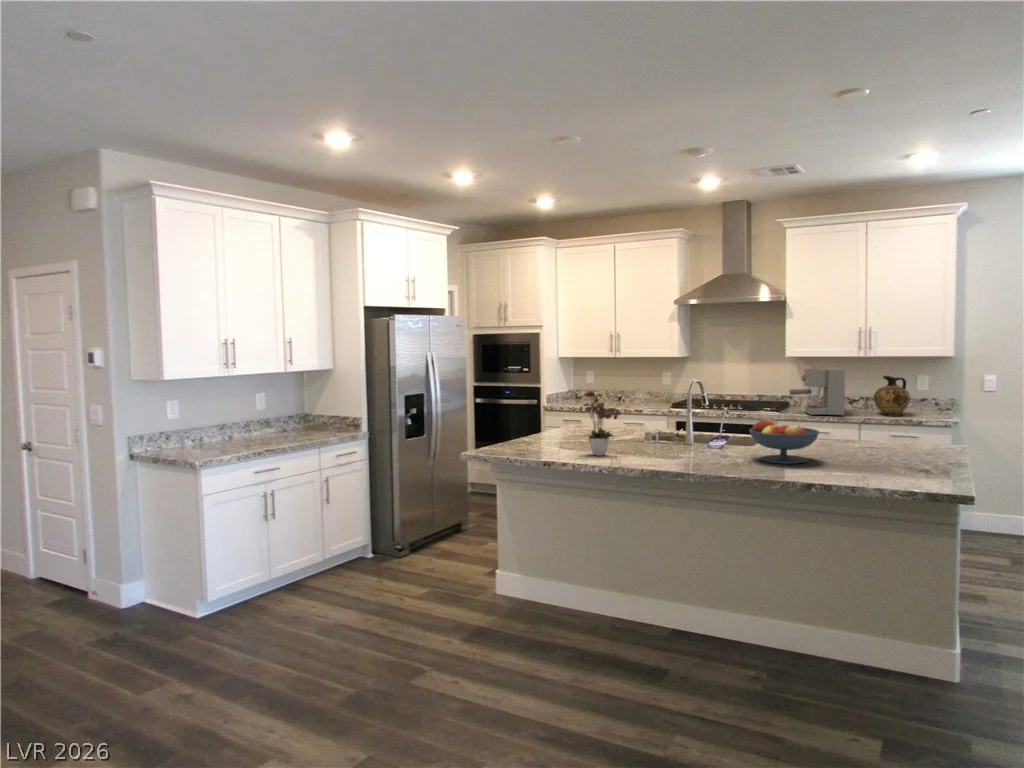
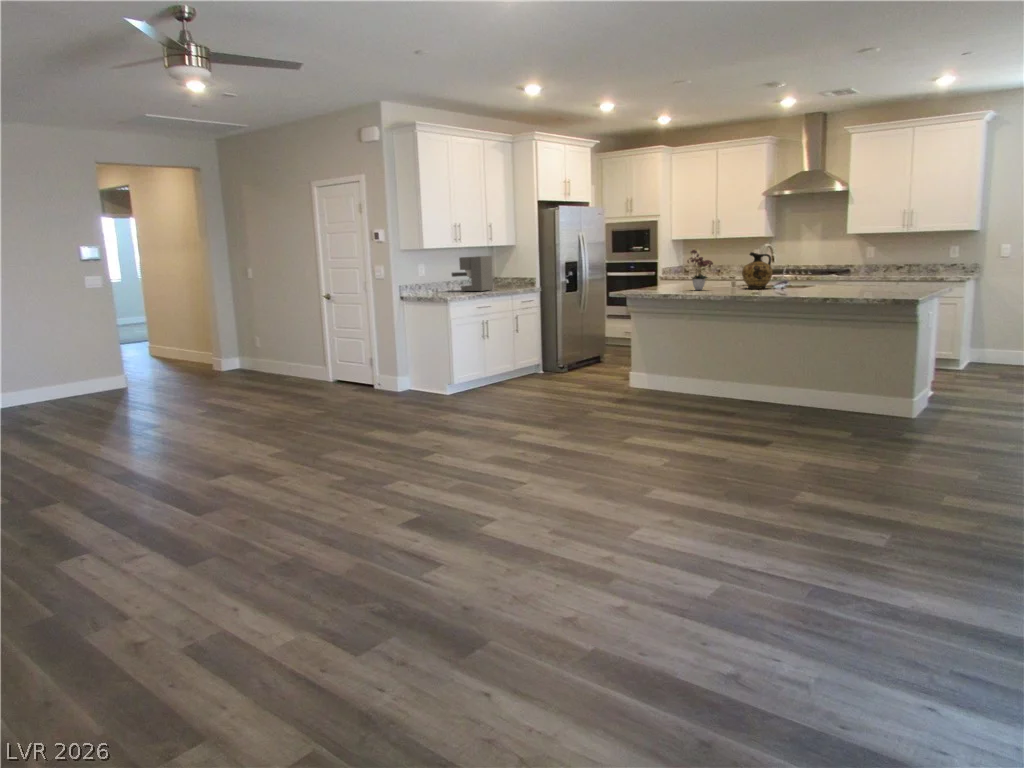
coffee maker: present [789,368,845,416] -> present [452,256,493,292]
ceramic jug: present [874,376,910,416] -> present [742,252,773,289]
fruit bowl: present [749,419,819,464] -> none [794,264,838,291]

